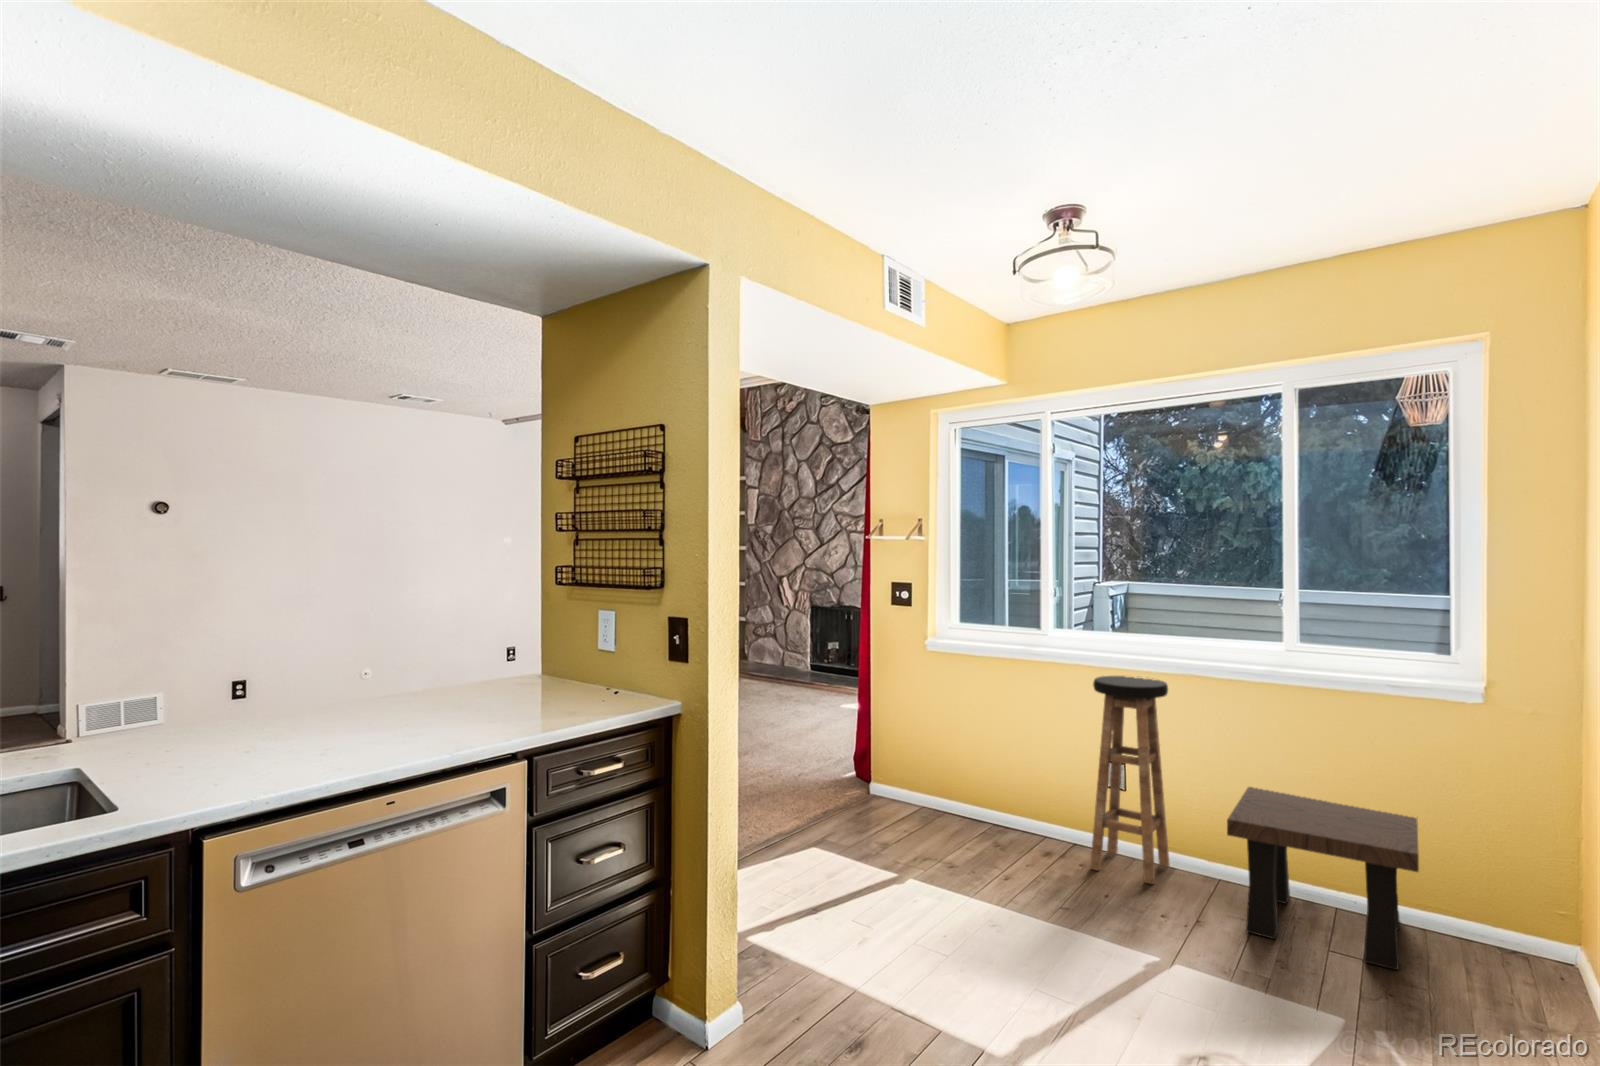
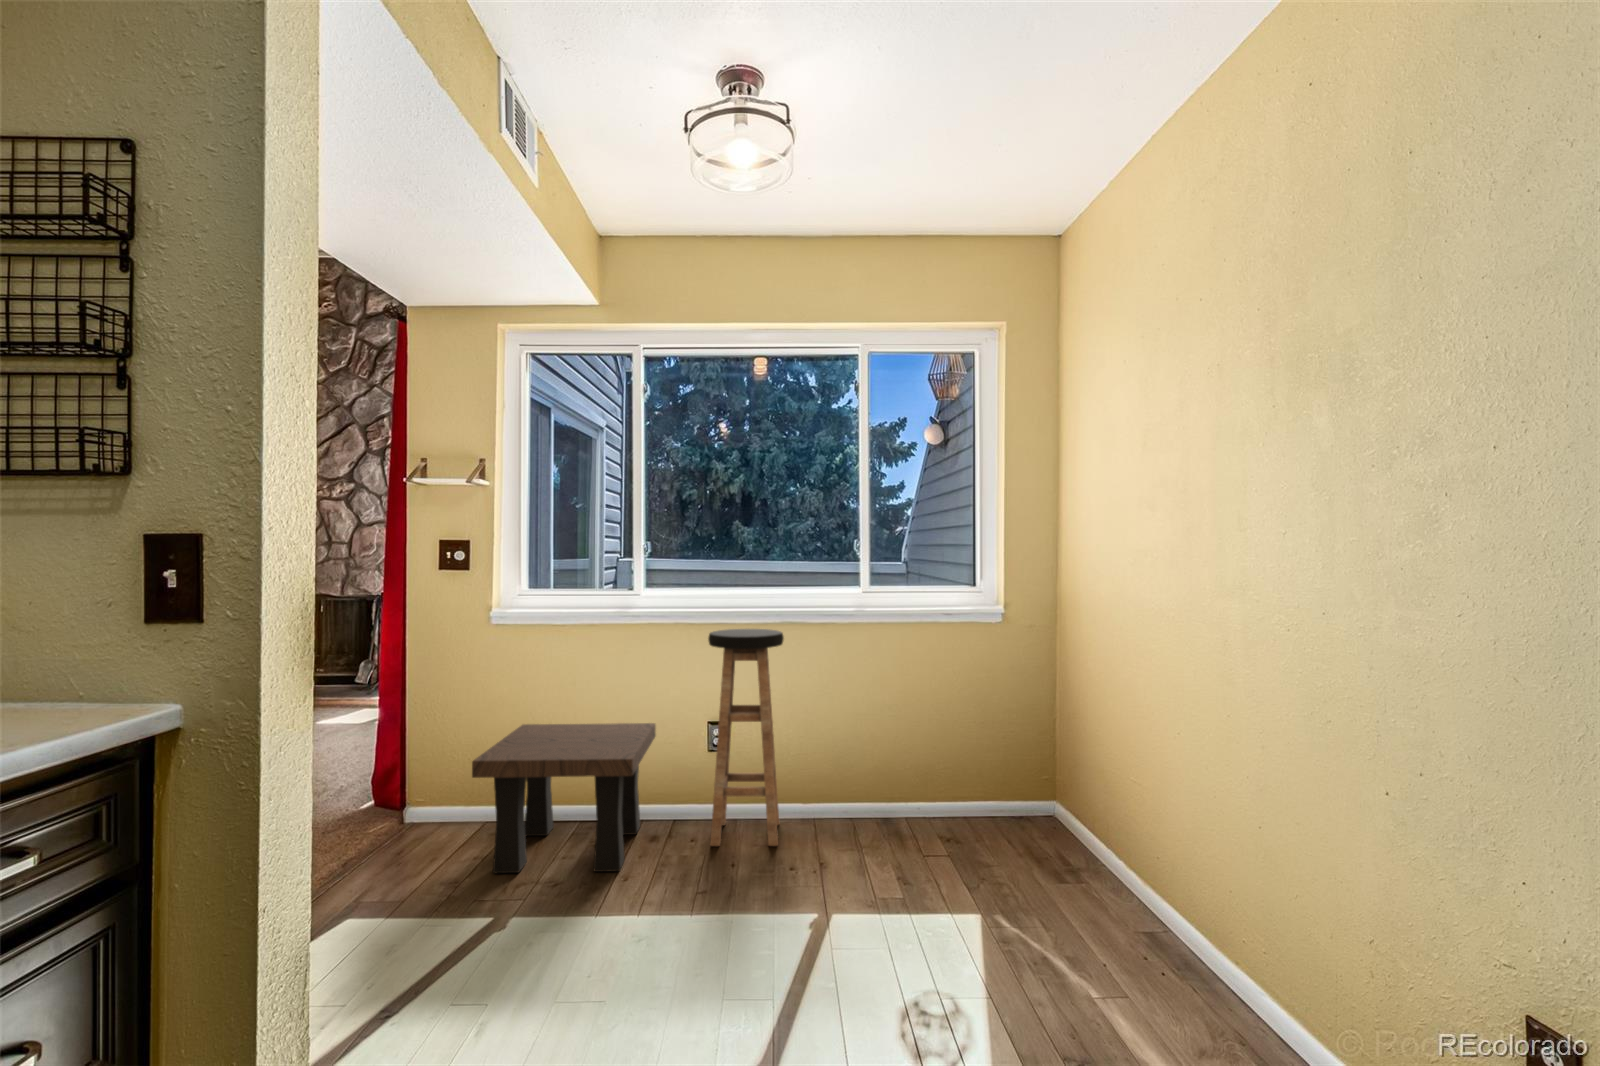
side table: present [1227,787,1419,970] -> present [472,723,656,873]

